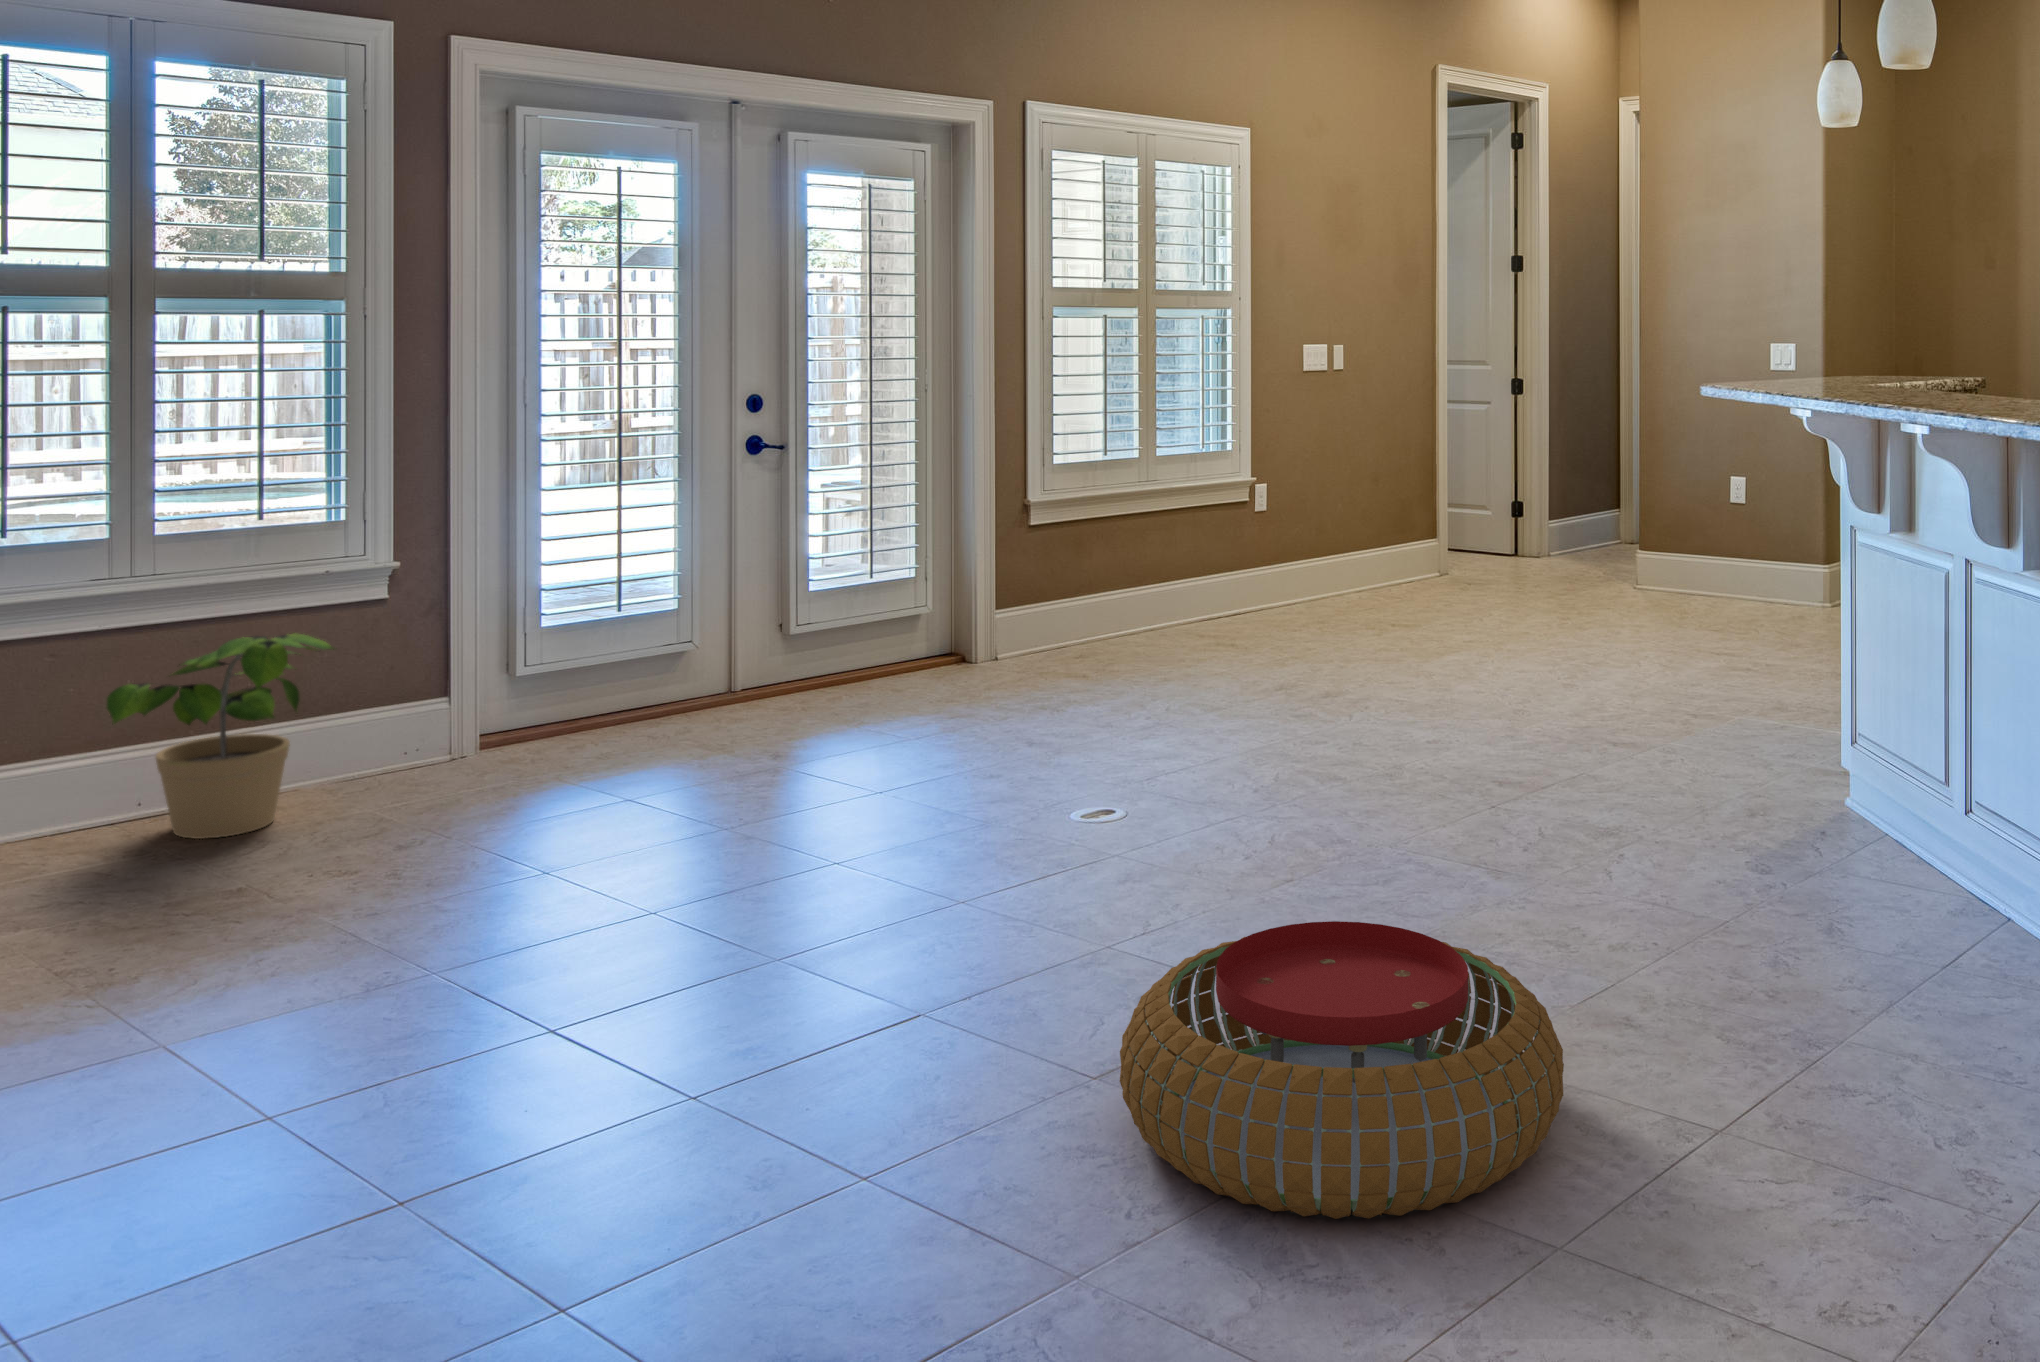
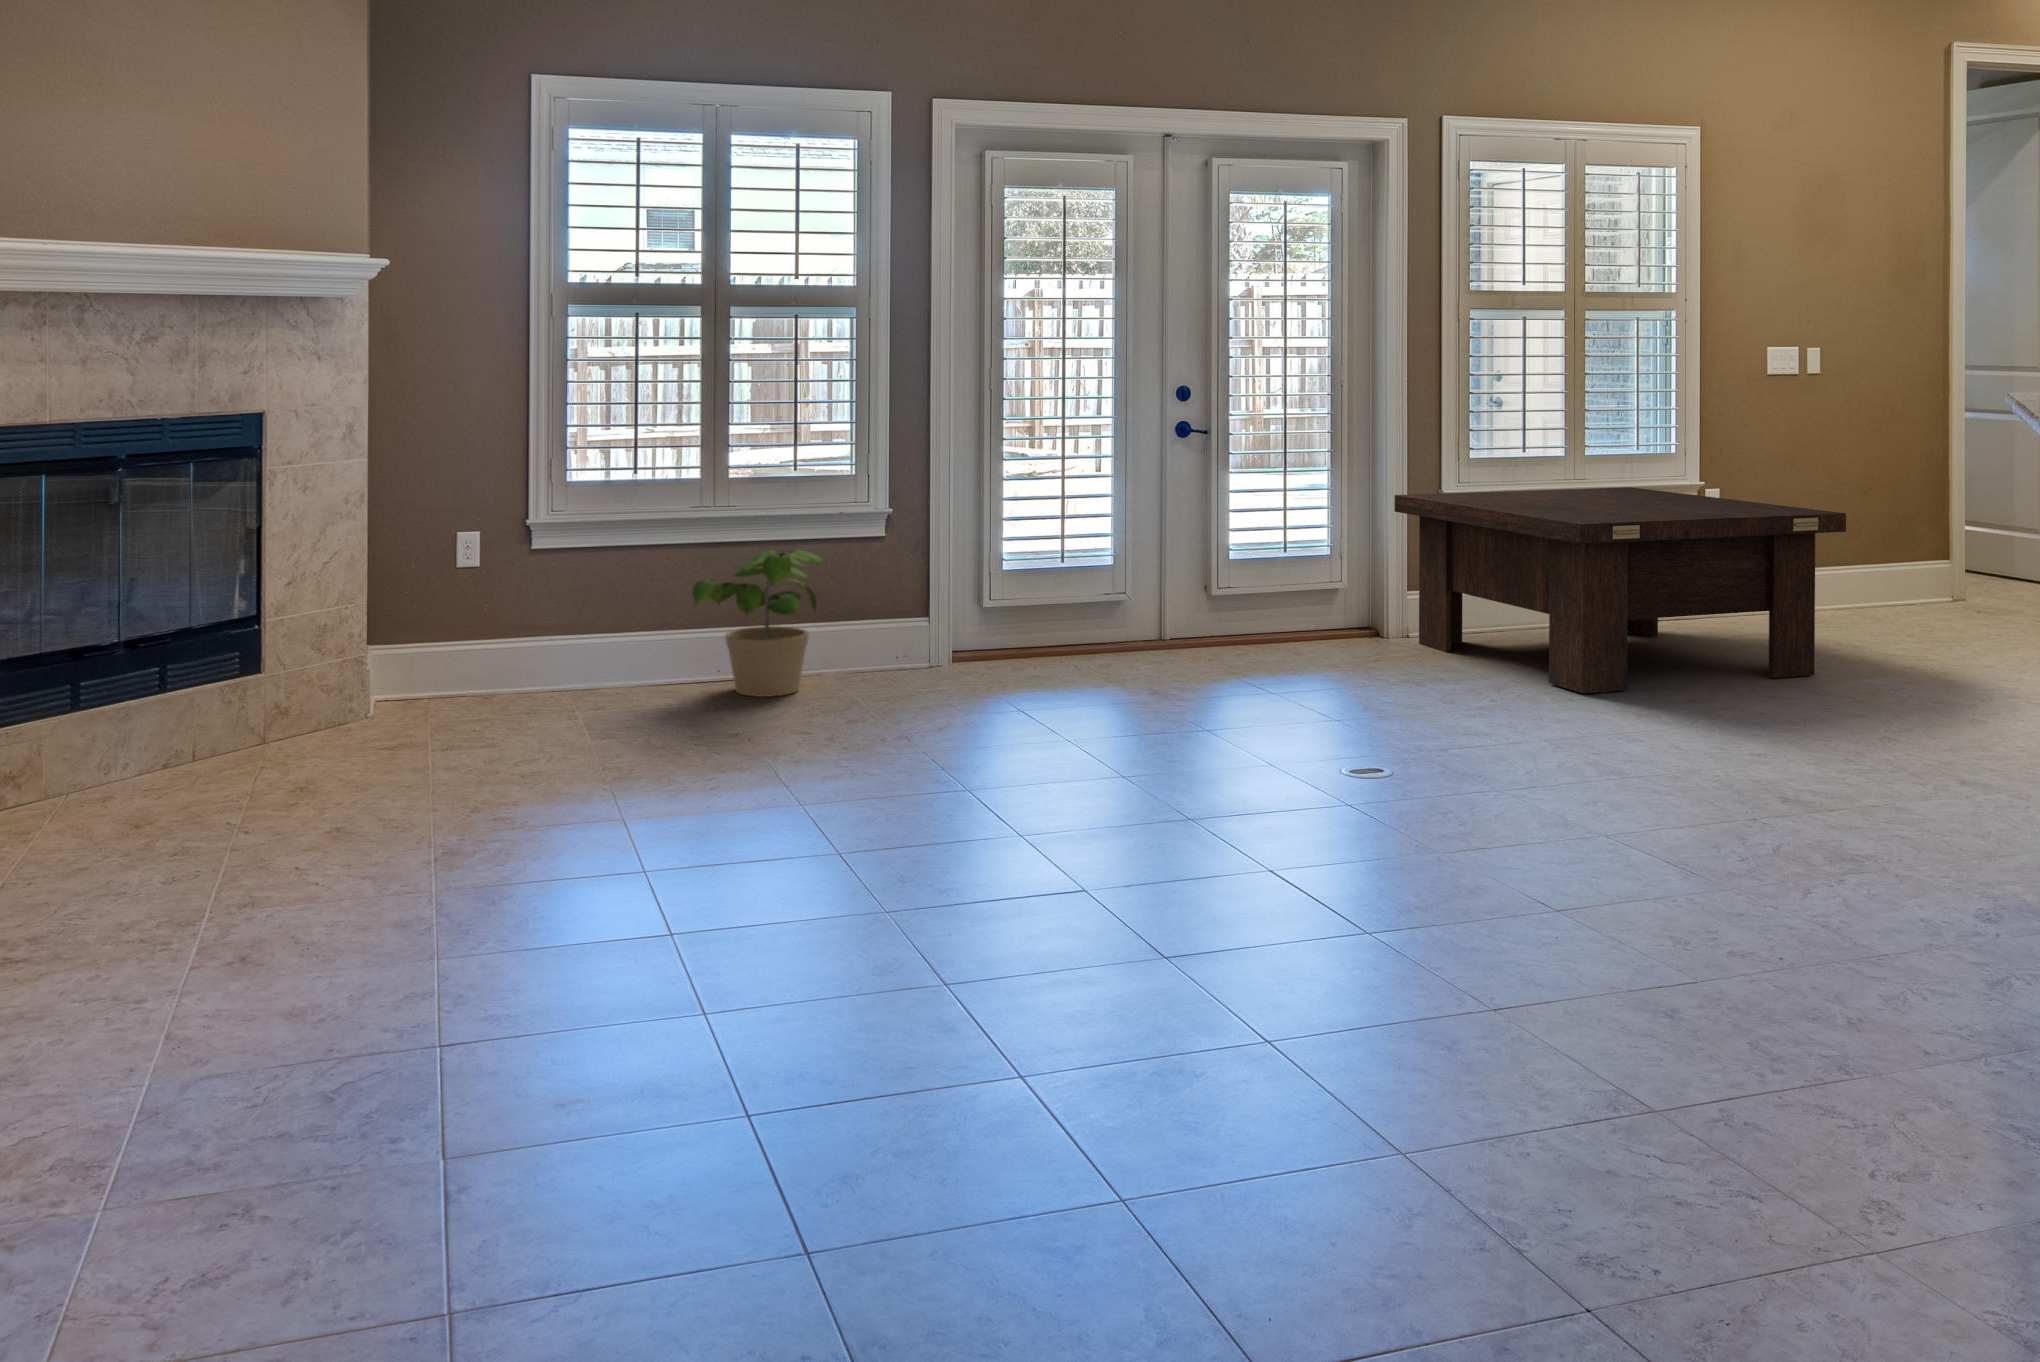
coffee table: none [984,485,1414,705] -> present [1394,487,1846,693]
pouf: present [1120,921,1564,1219] -> none [1227,829,1631,1067]

